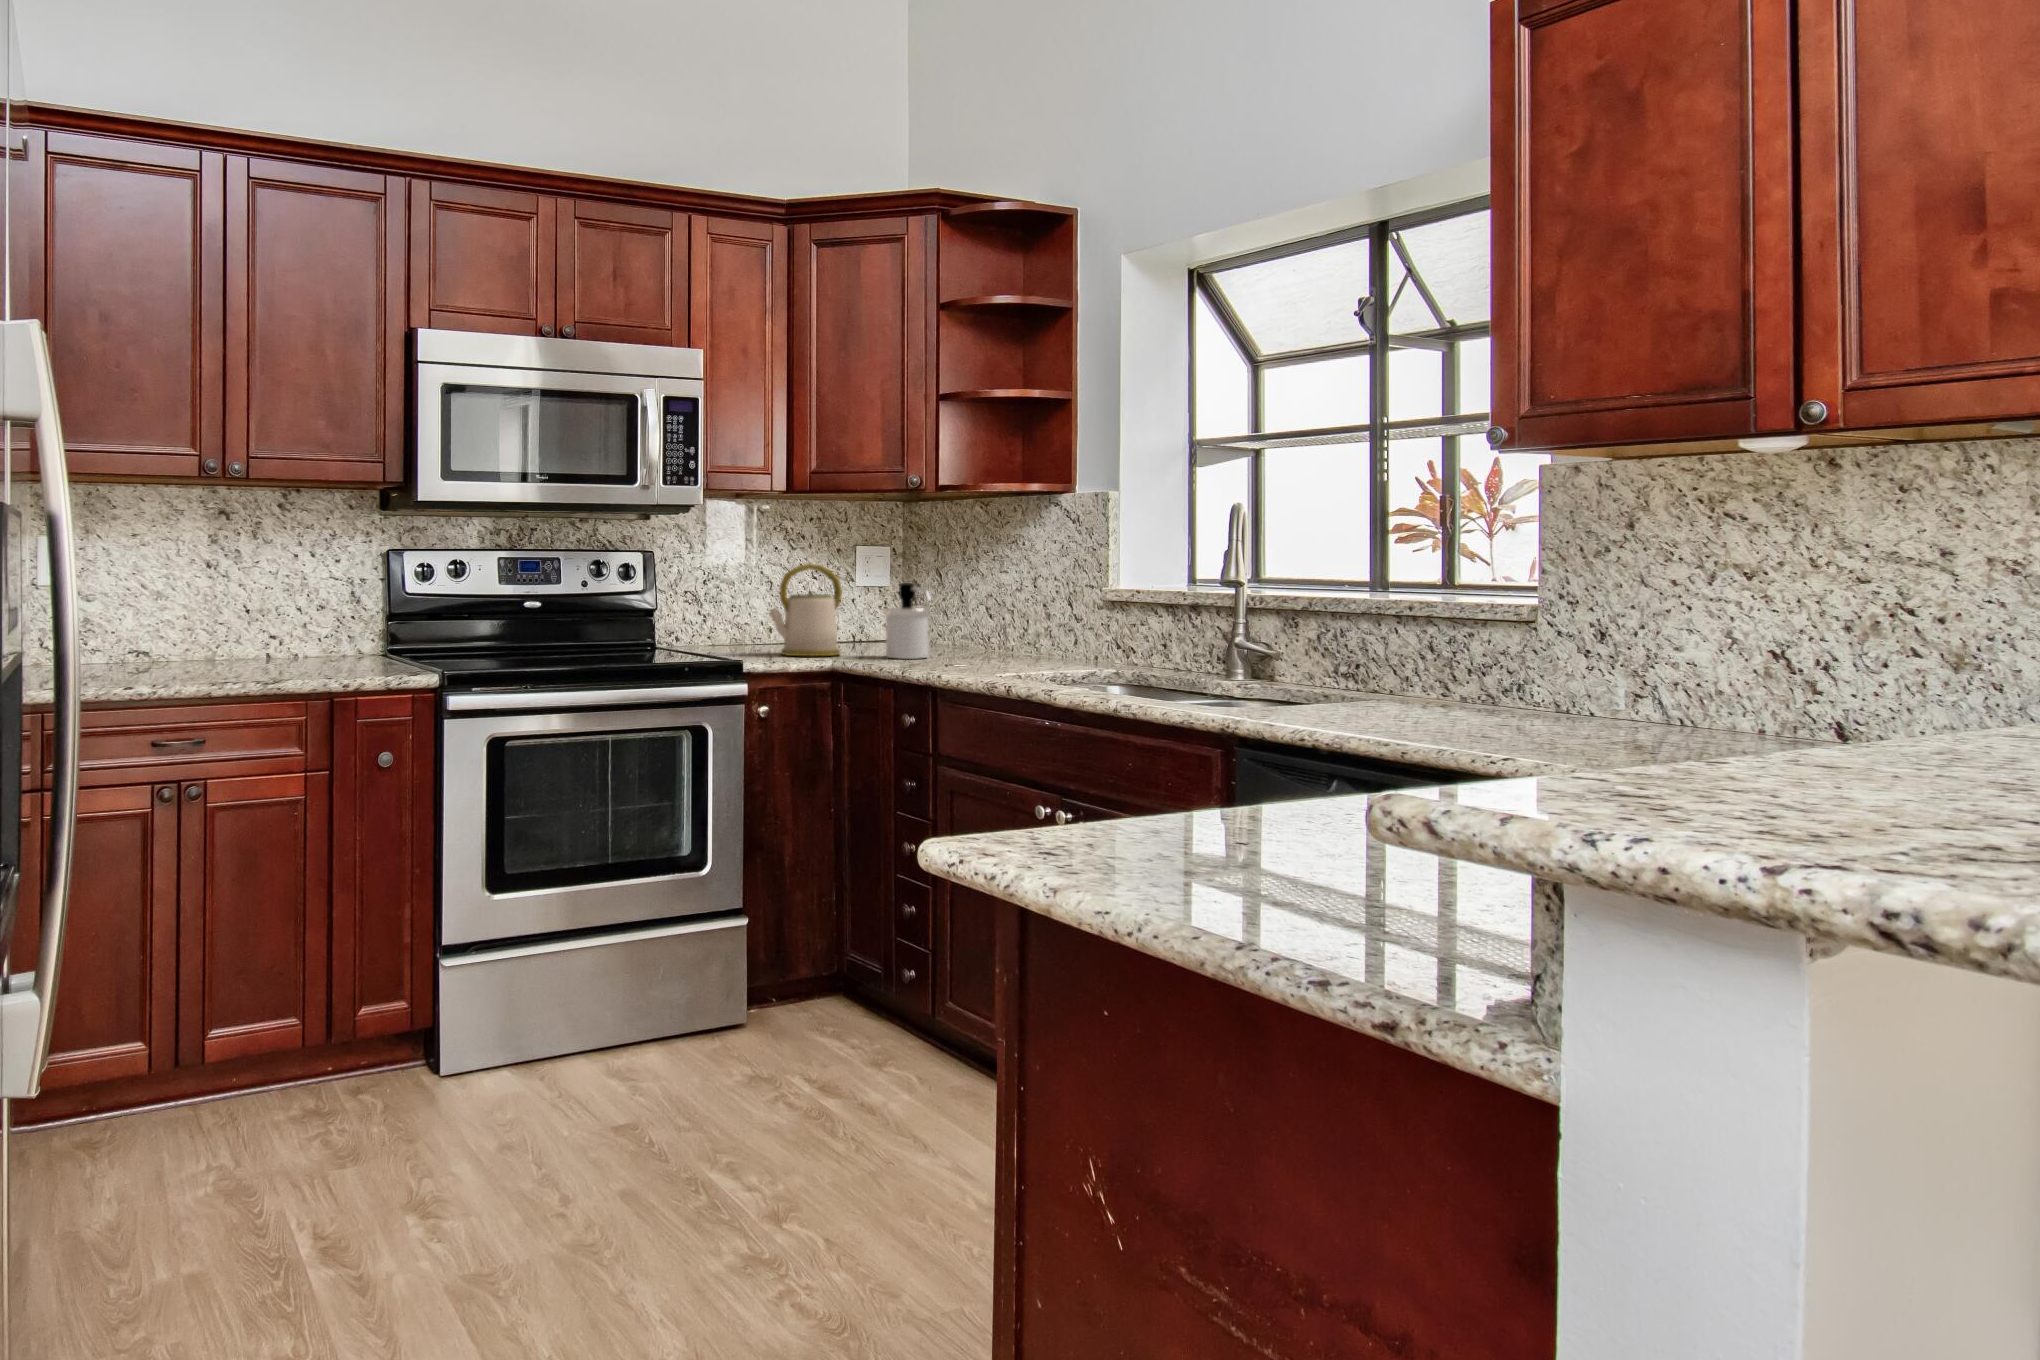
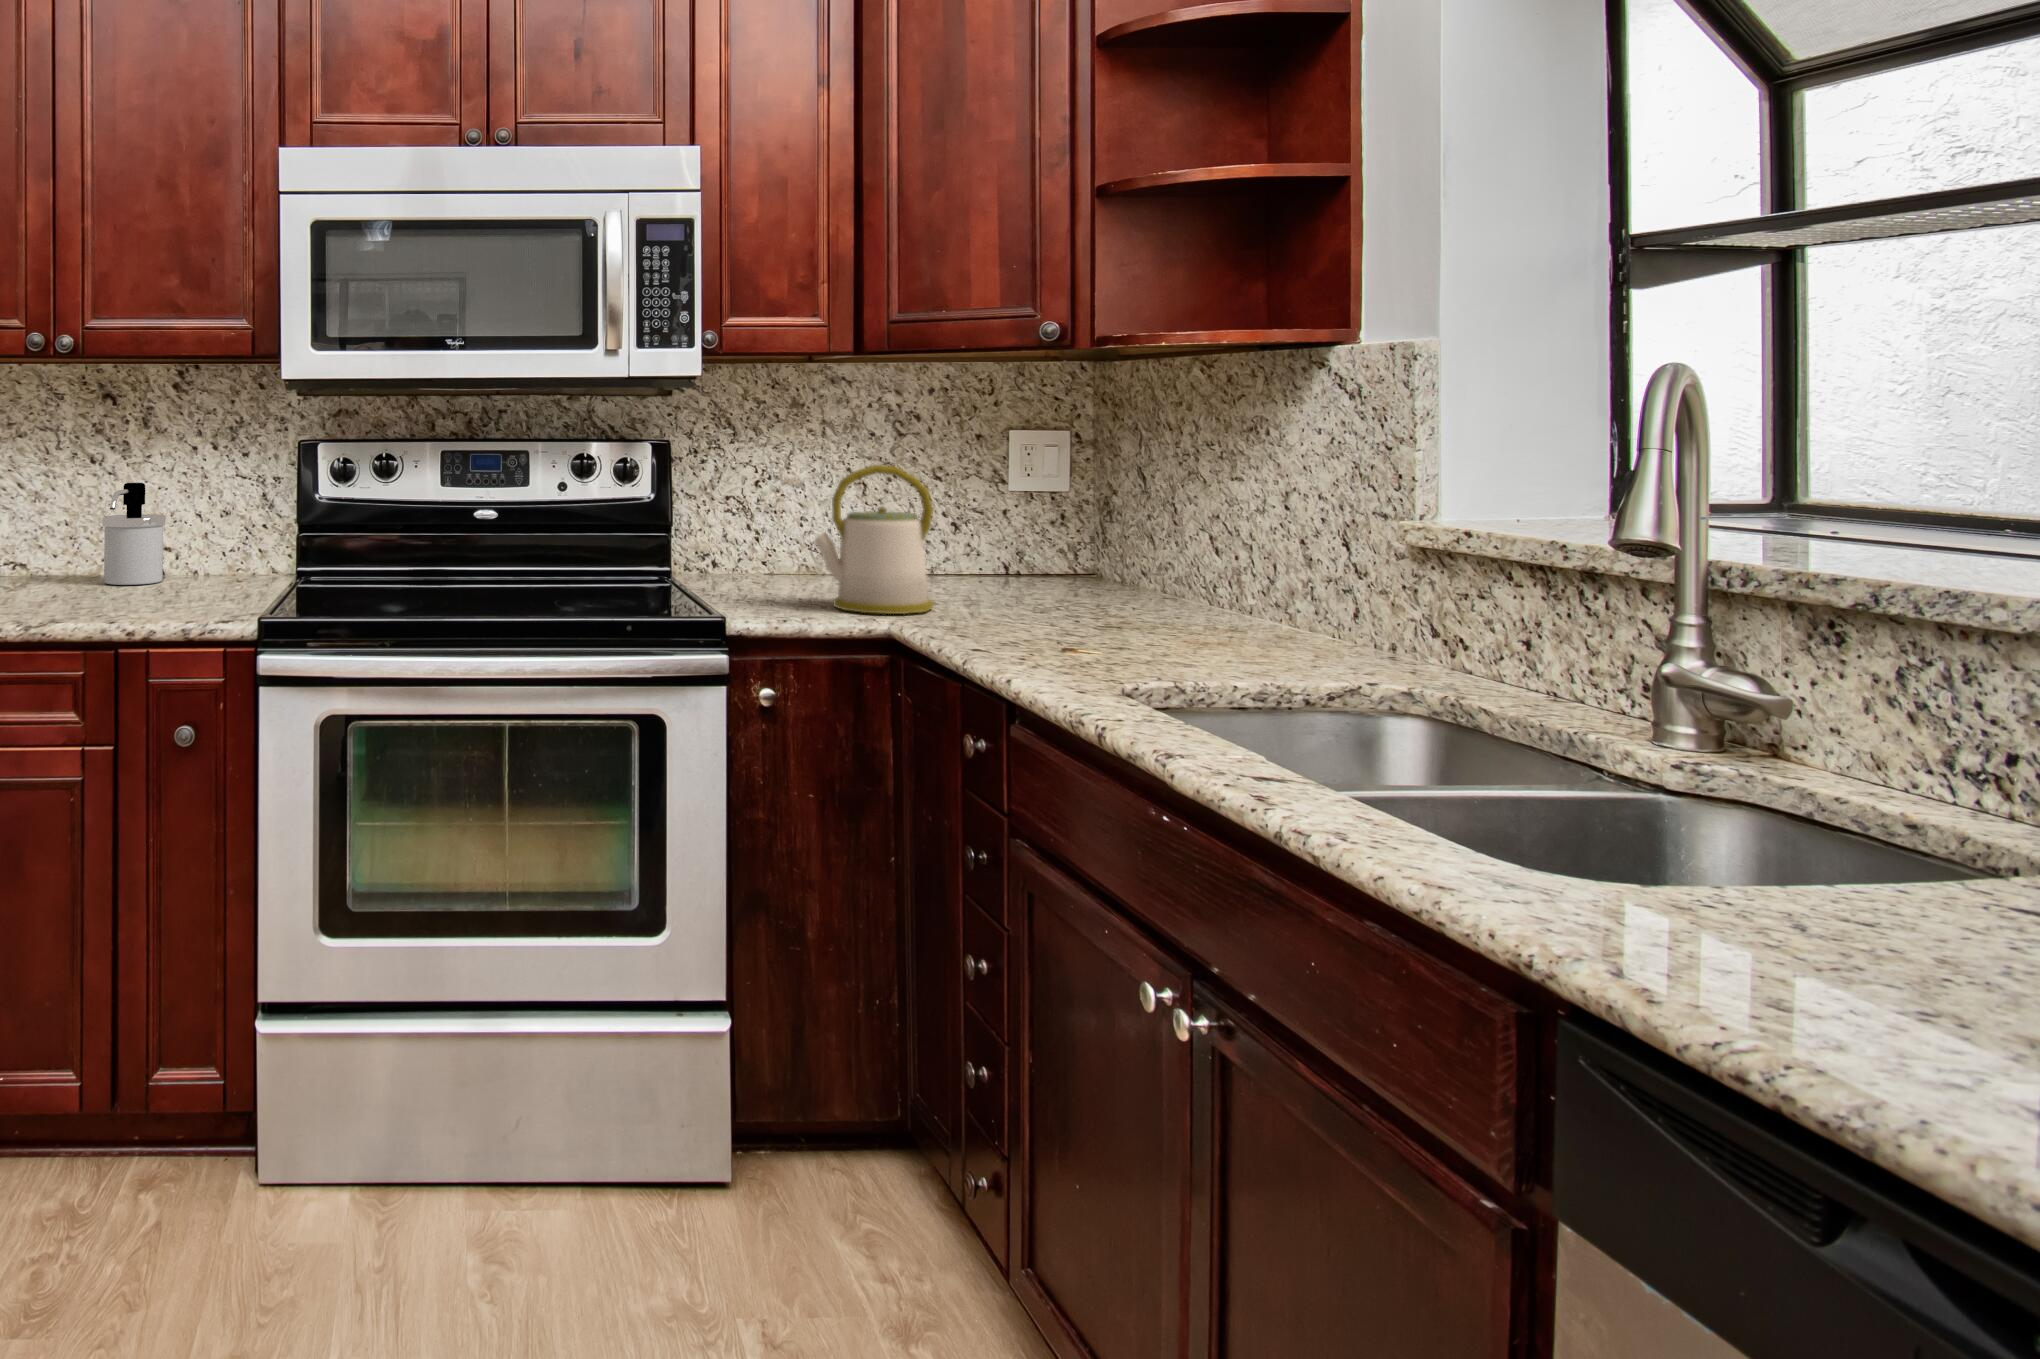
soap dispenser: present [884,583,931,659] -> present [102,483,165,585]

